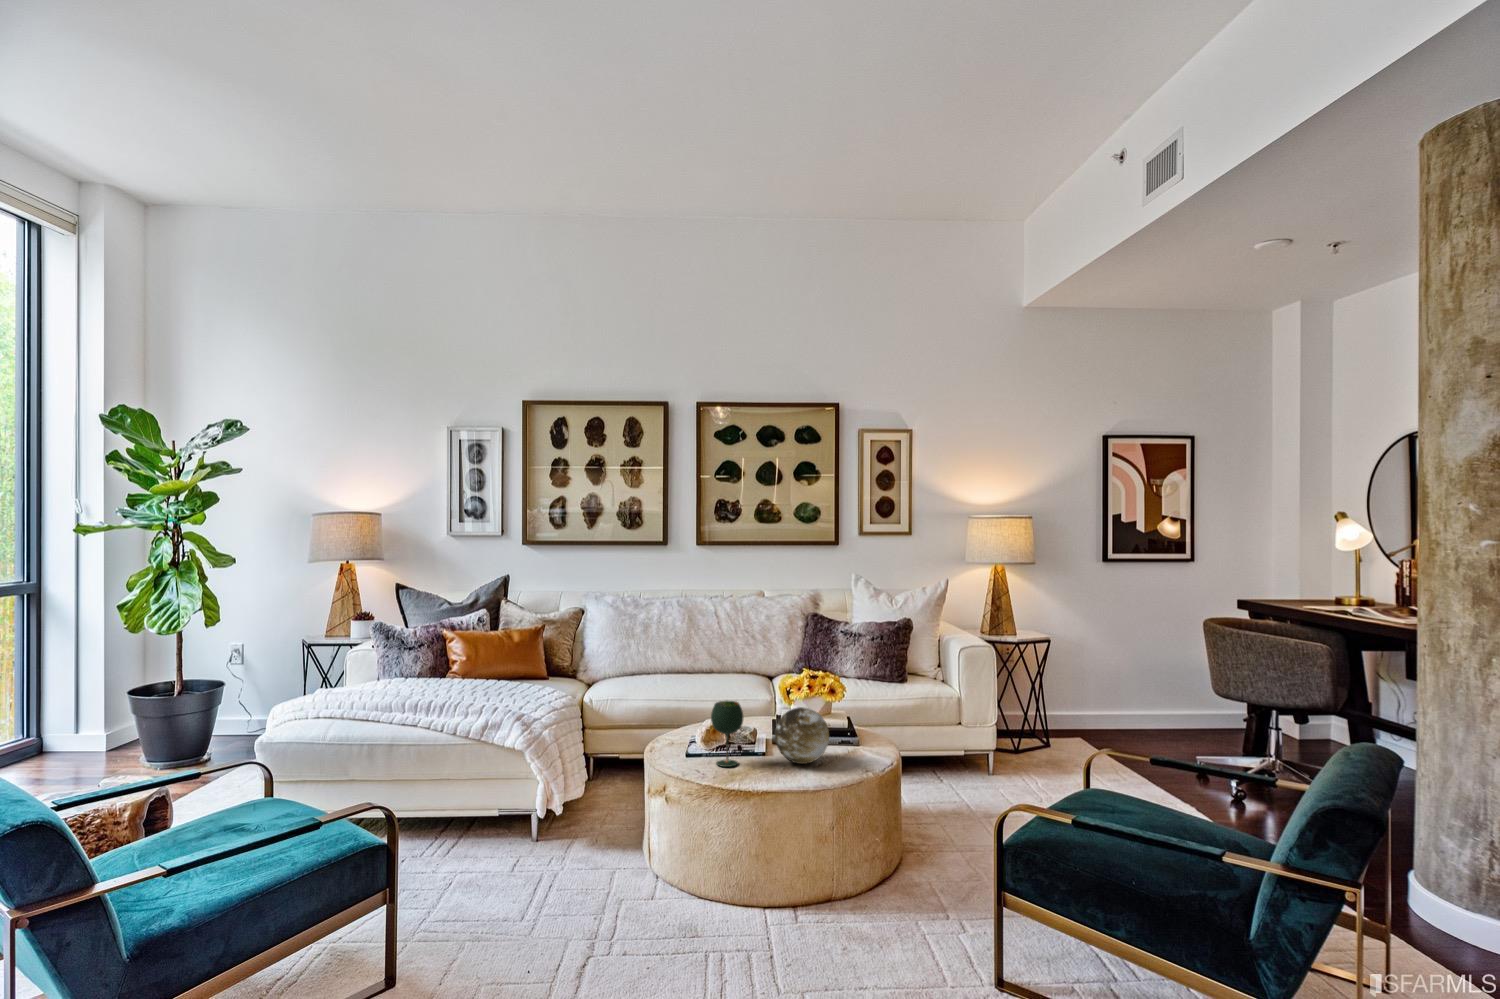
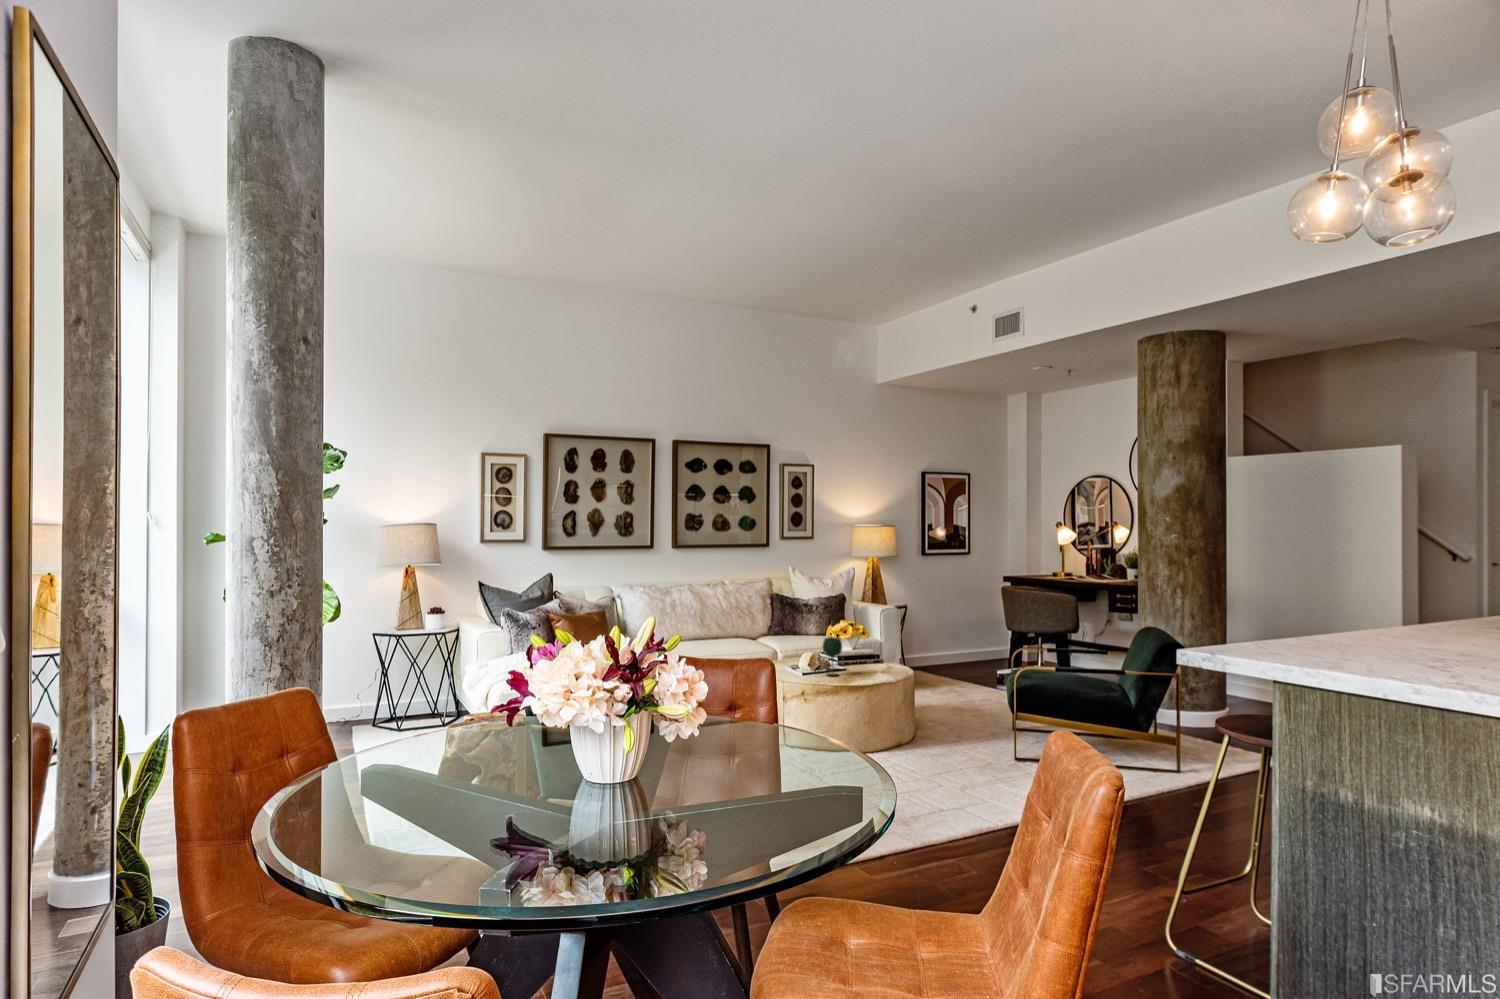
decorative orb: present [775,707,829,764] -> none [853,639,886,671]

